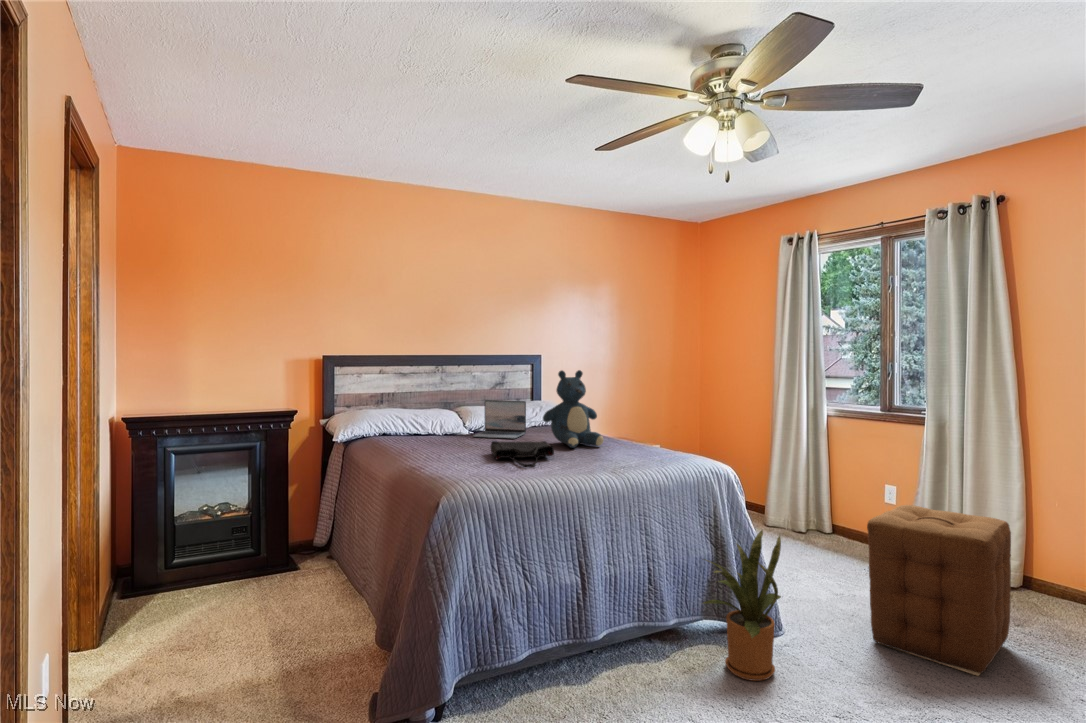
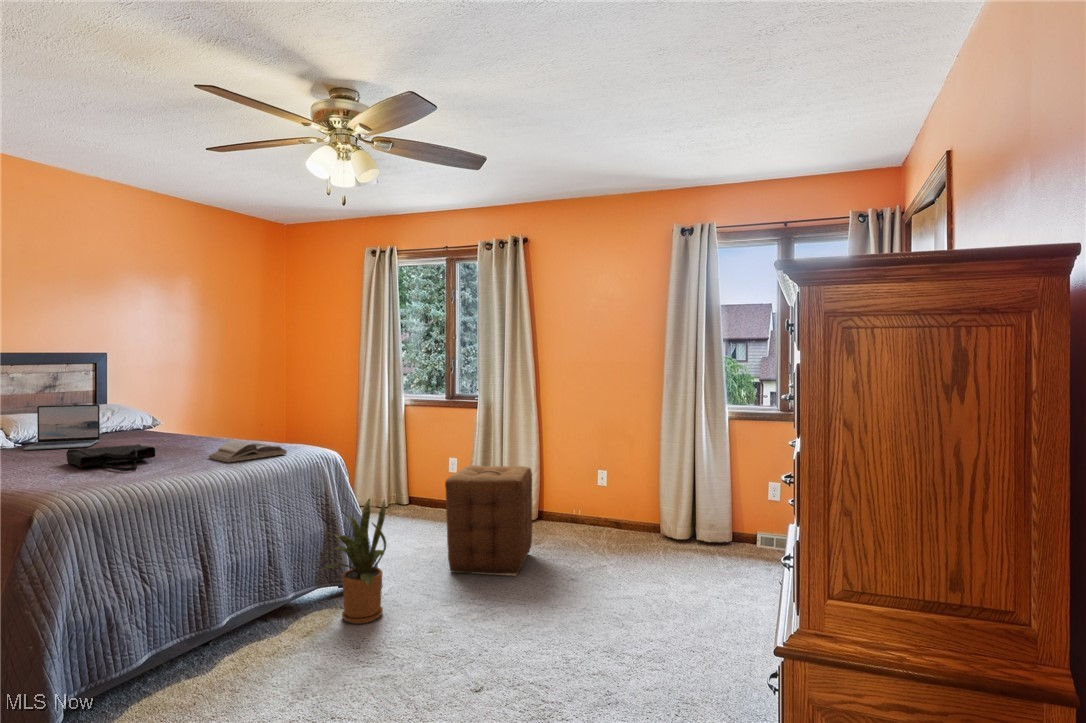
teddy bear: present [543,370,603,448] -> none [131,368,206,449]
book: none [598,446,671,469] -> present [209,441,287,462]

